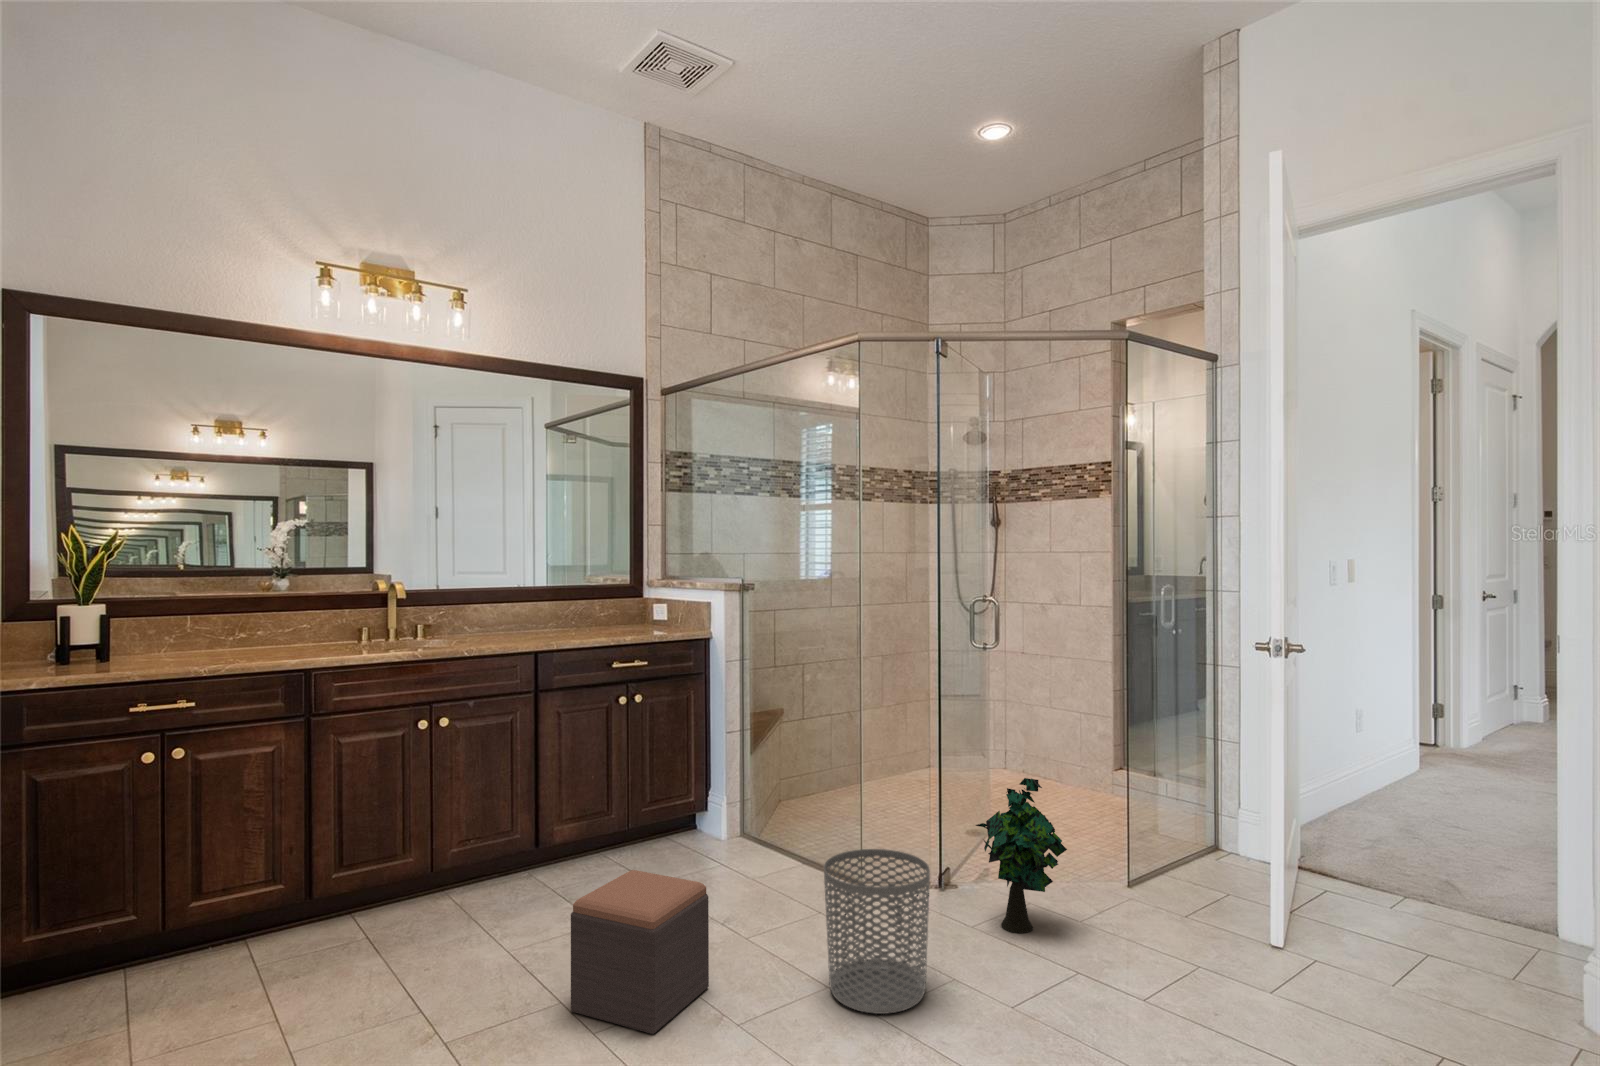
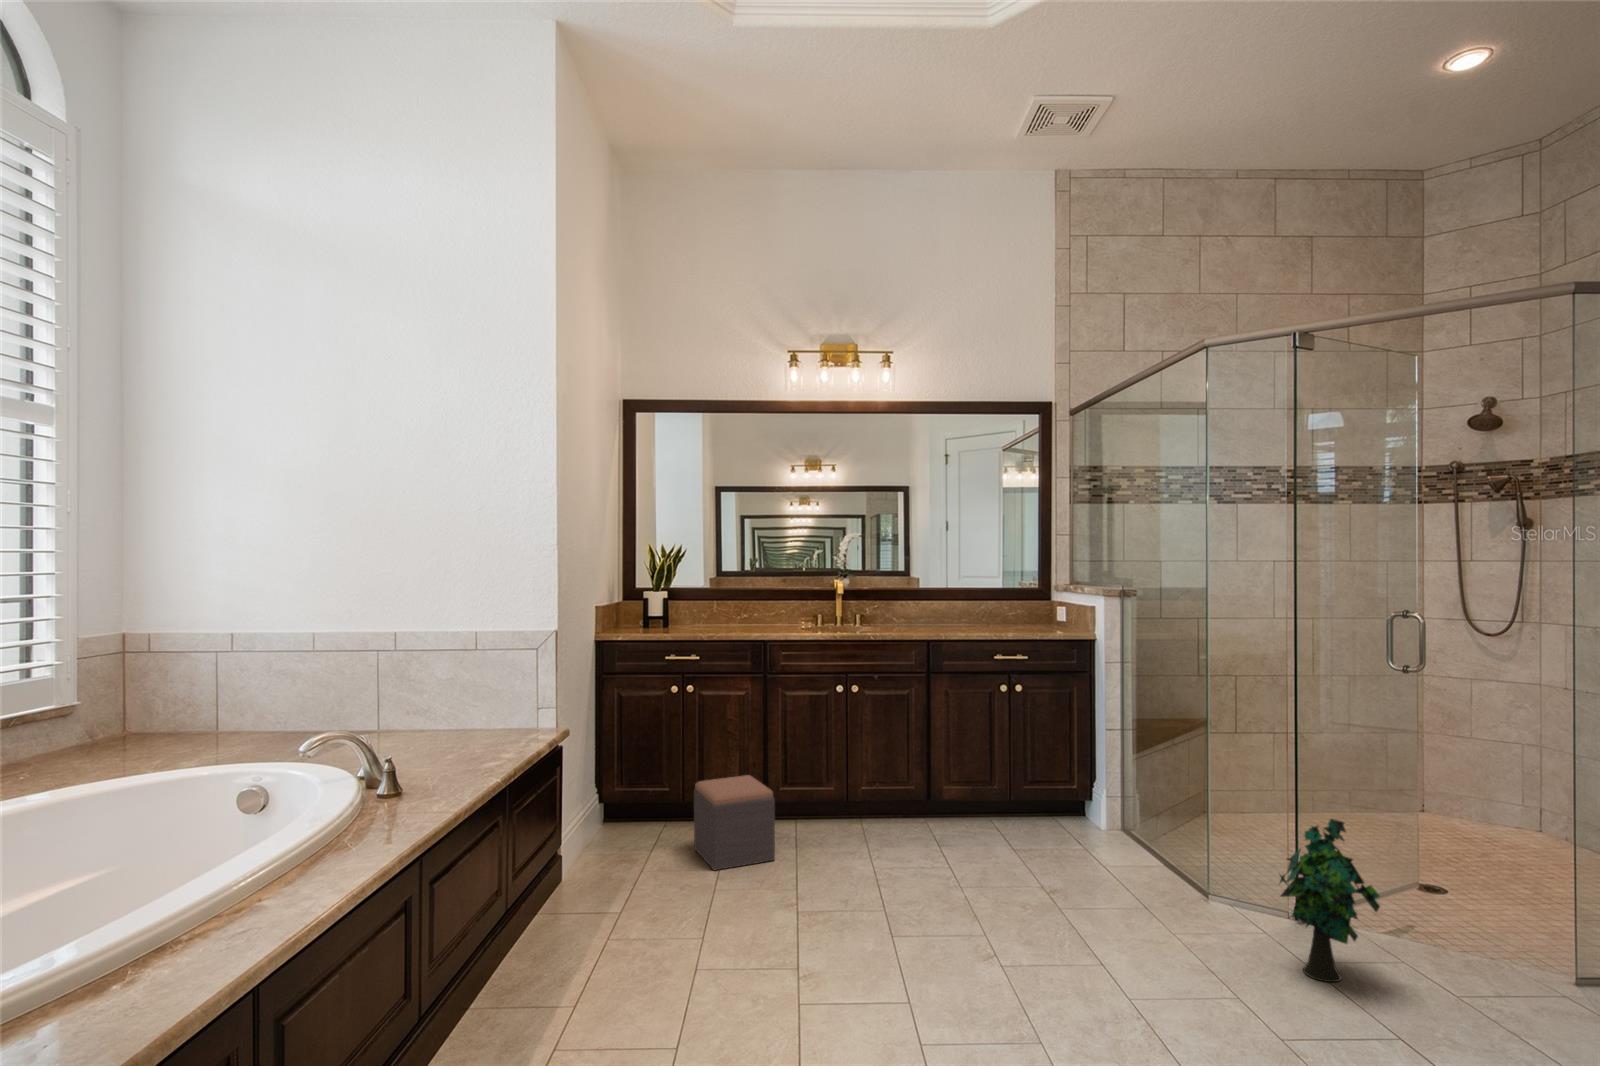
waste bin: present [824,849,930,1014] -> none [1060,845,1162,994]
footstool: present [571,870,709,1034] -> present [694,775,775,870]

